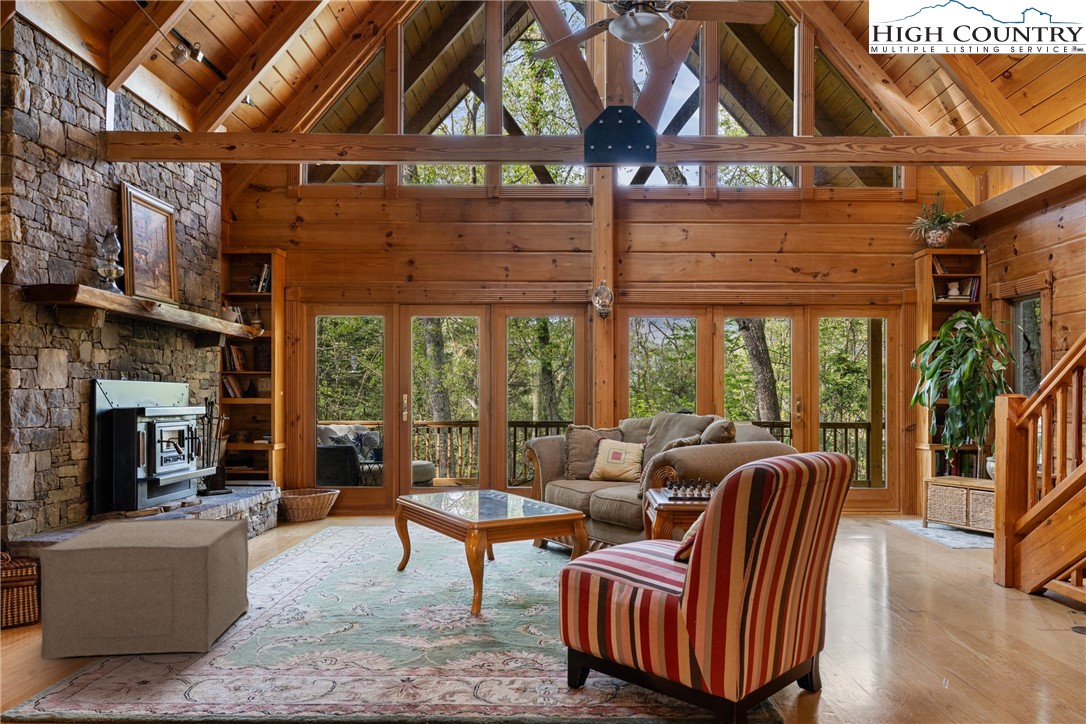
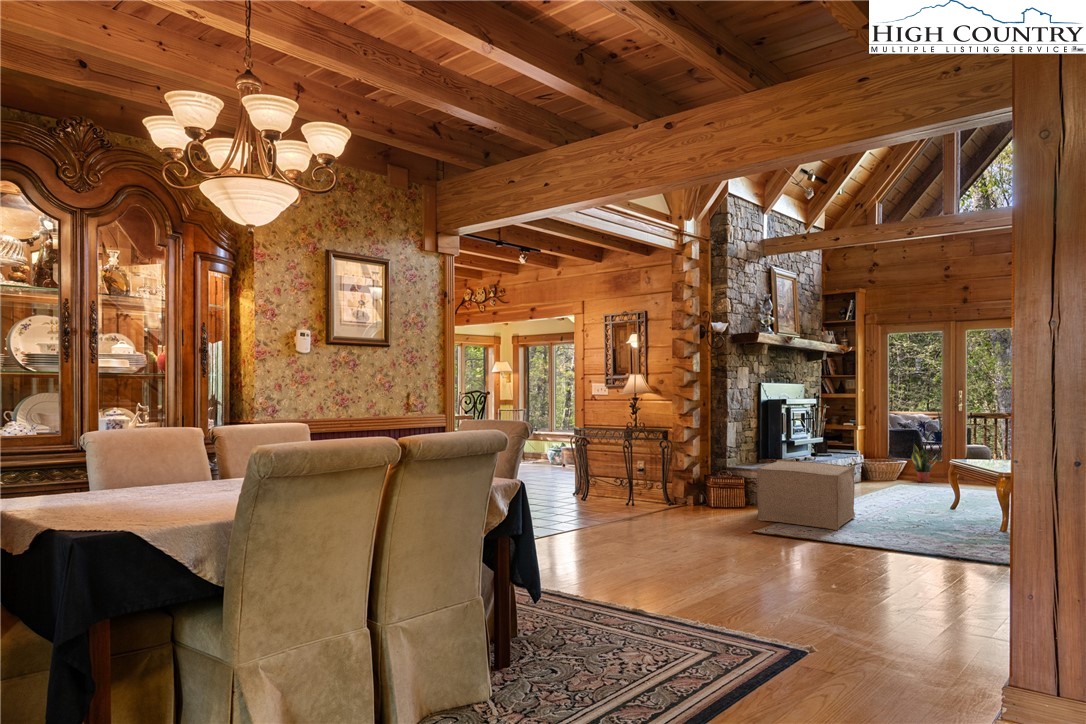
potted plant: none [345,465,377,516] -> present [911,445,936,482]

